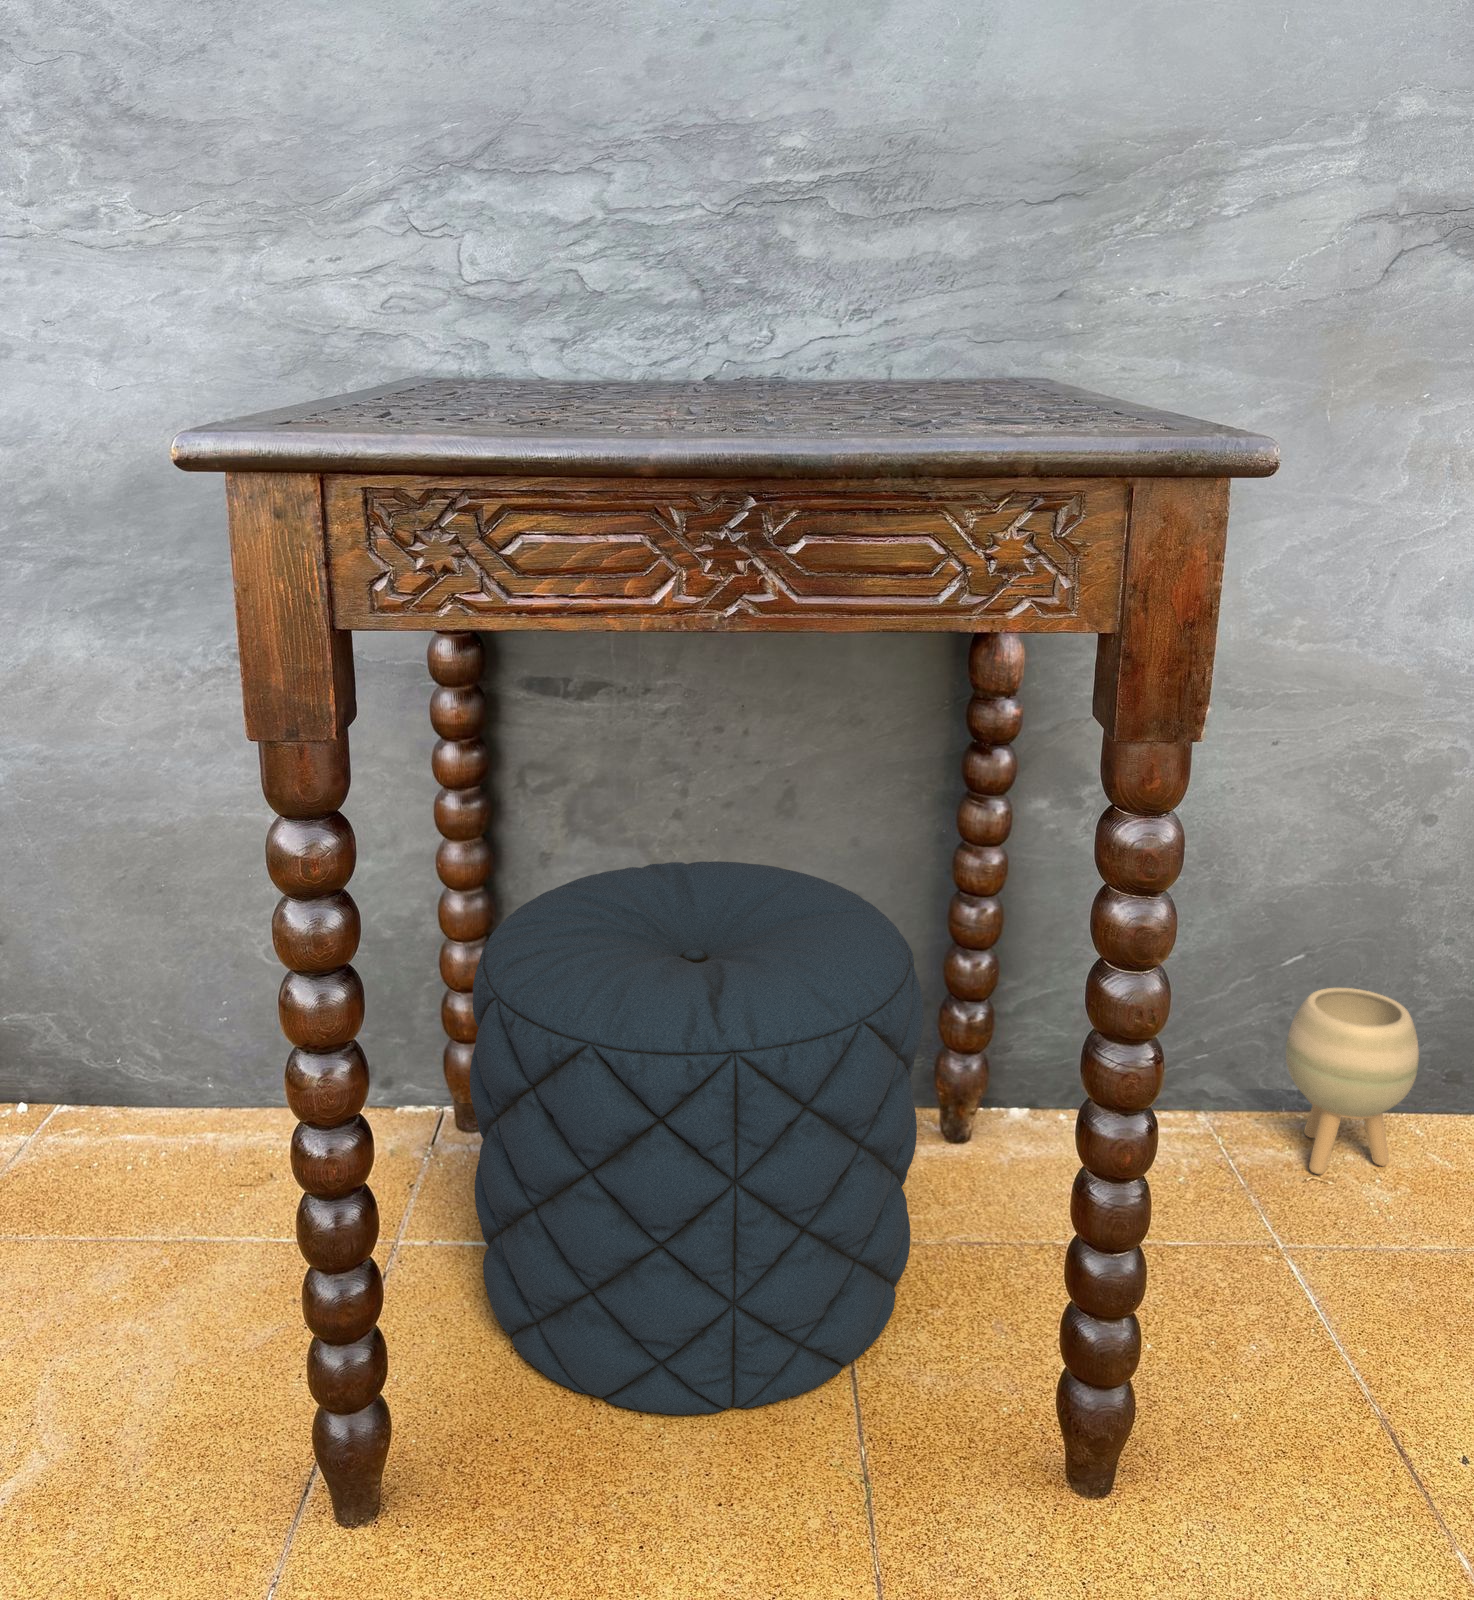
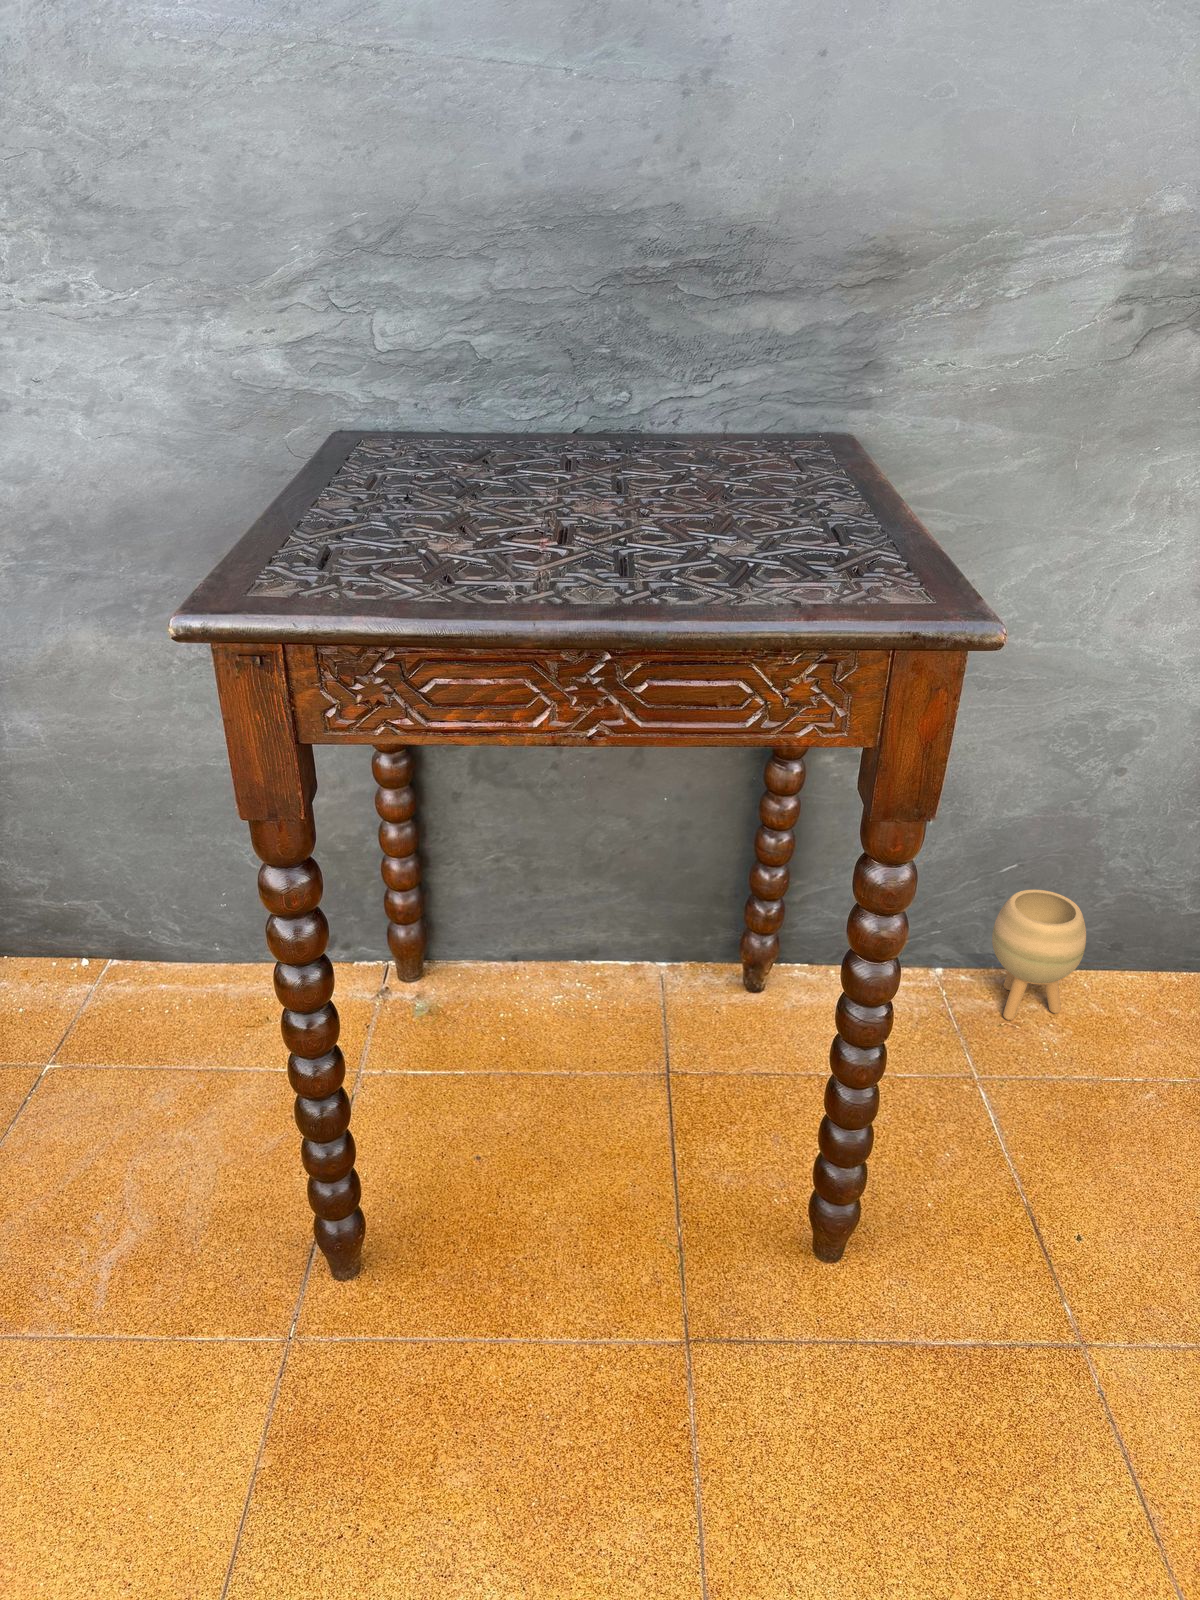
pouf: present [470,861,924,1415] -> none [411,814,728,1203]

